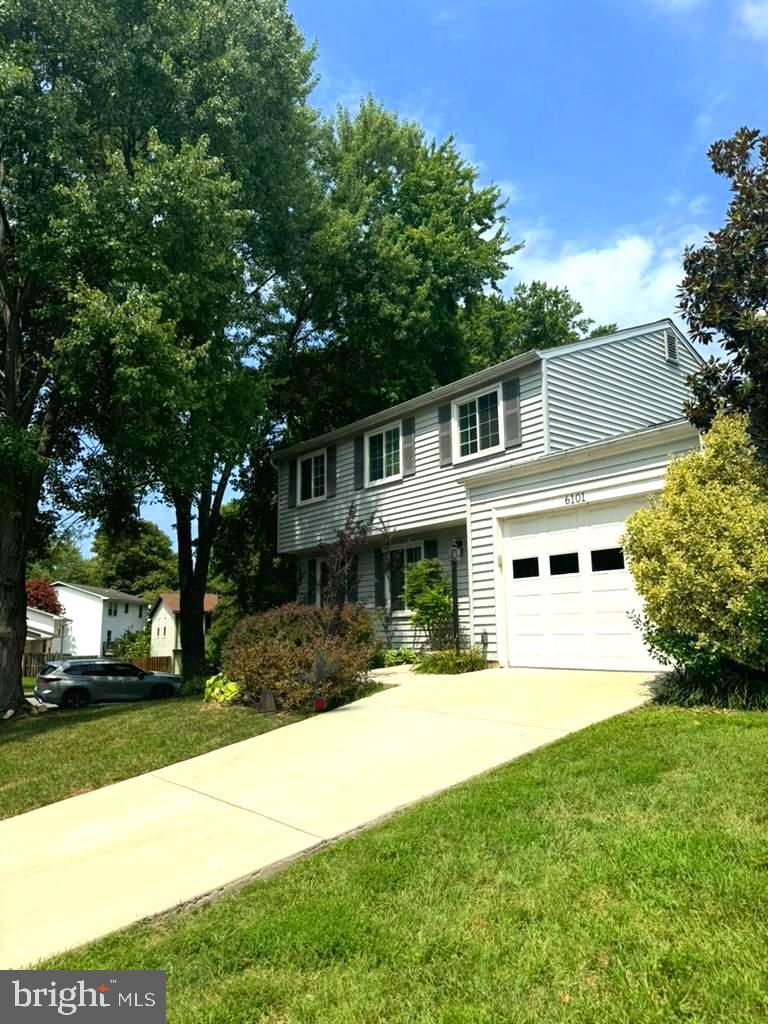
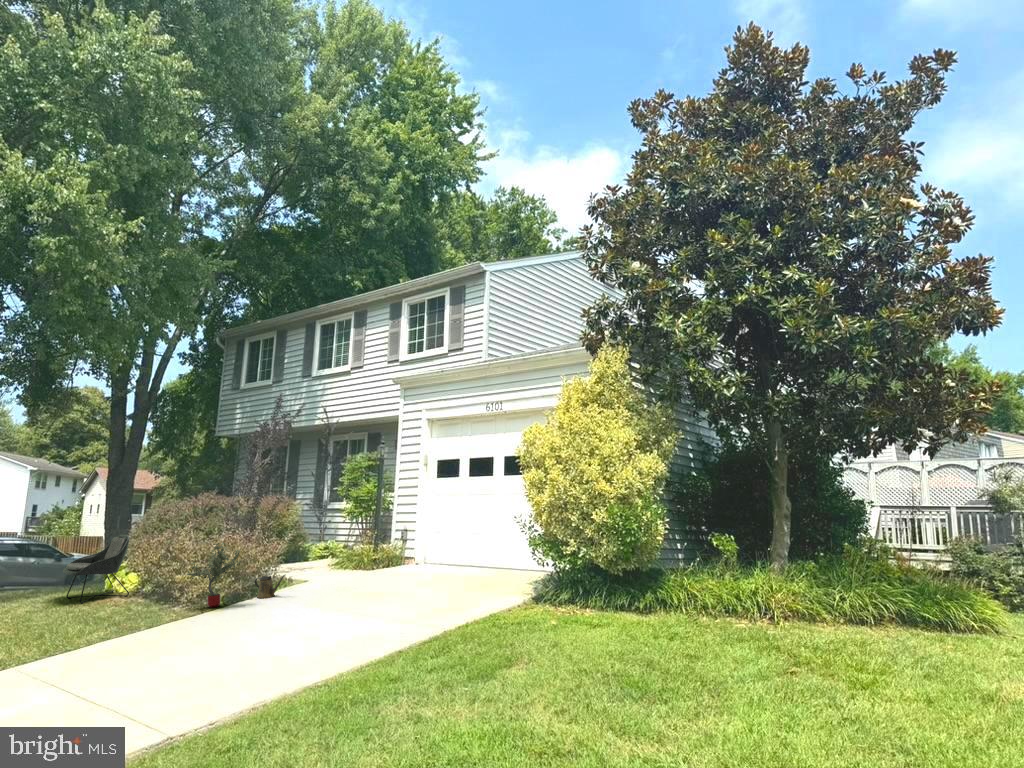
lounge chair: none [171,645,232,711] -> present [63,535,129,604]
watering can: present [243,690,278,712] -> present [254,575,285,598]

